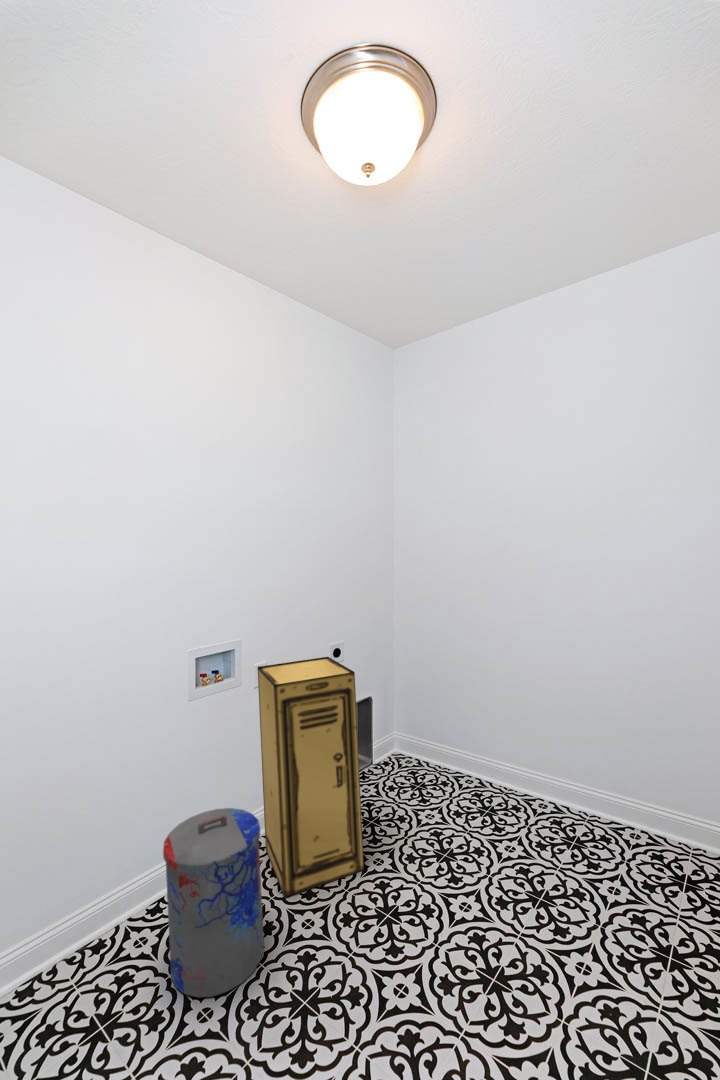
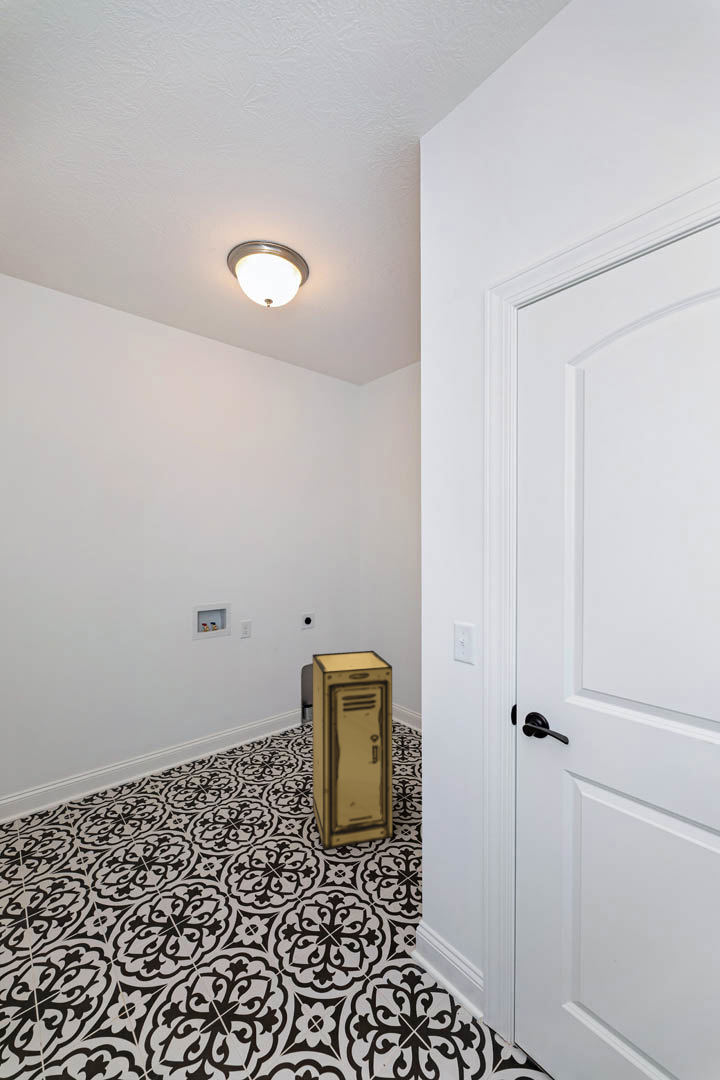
trash can: present [163,808,264,997] -> none [227,769,304,917]

